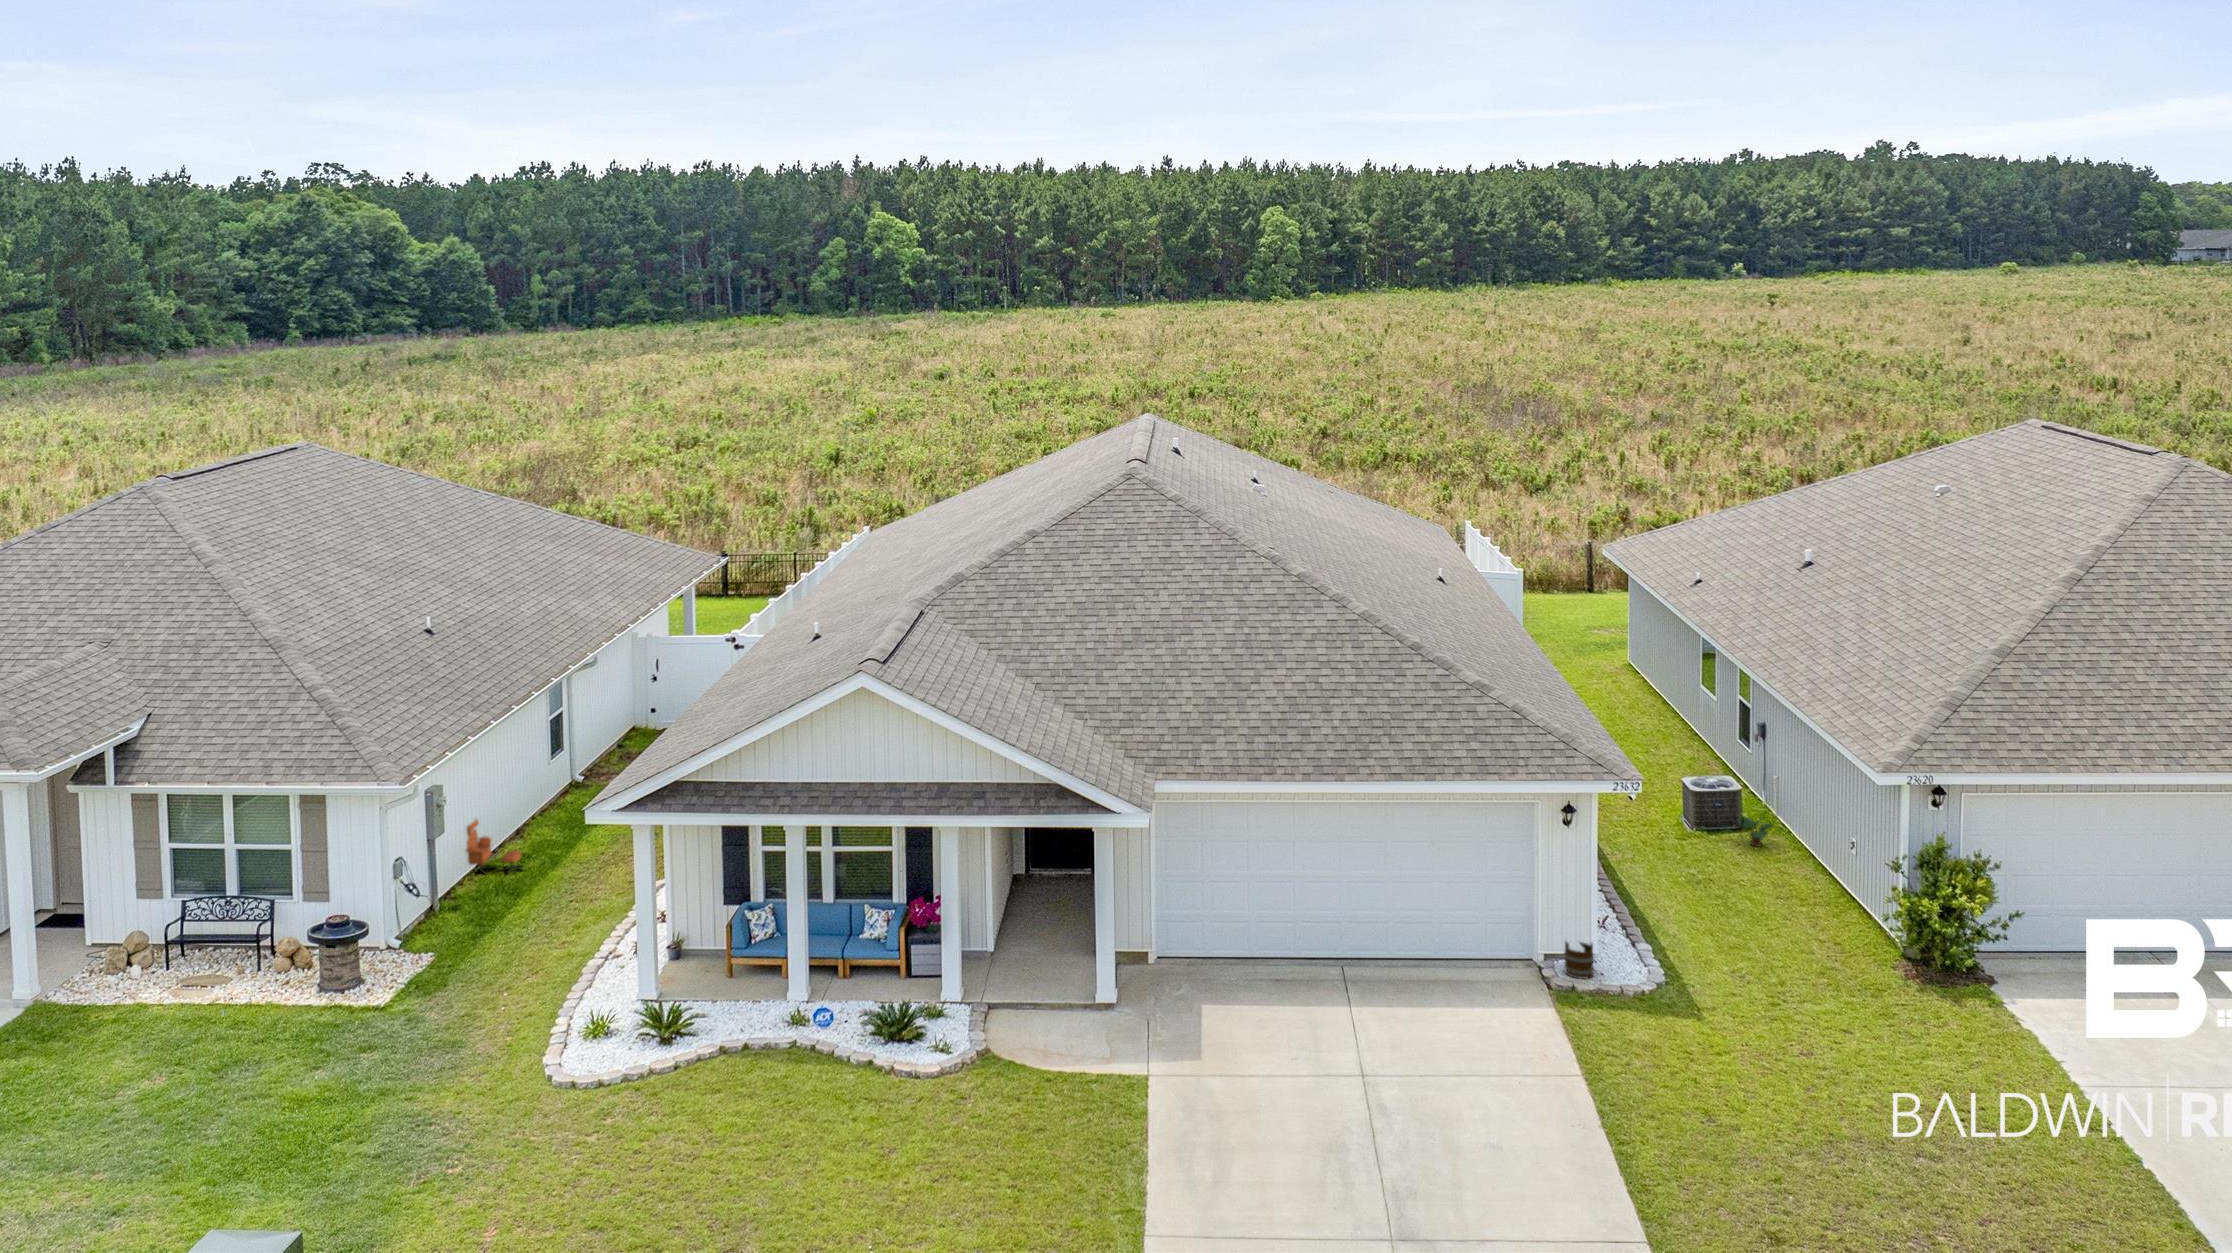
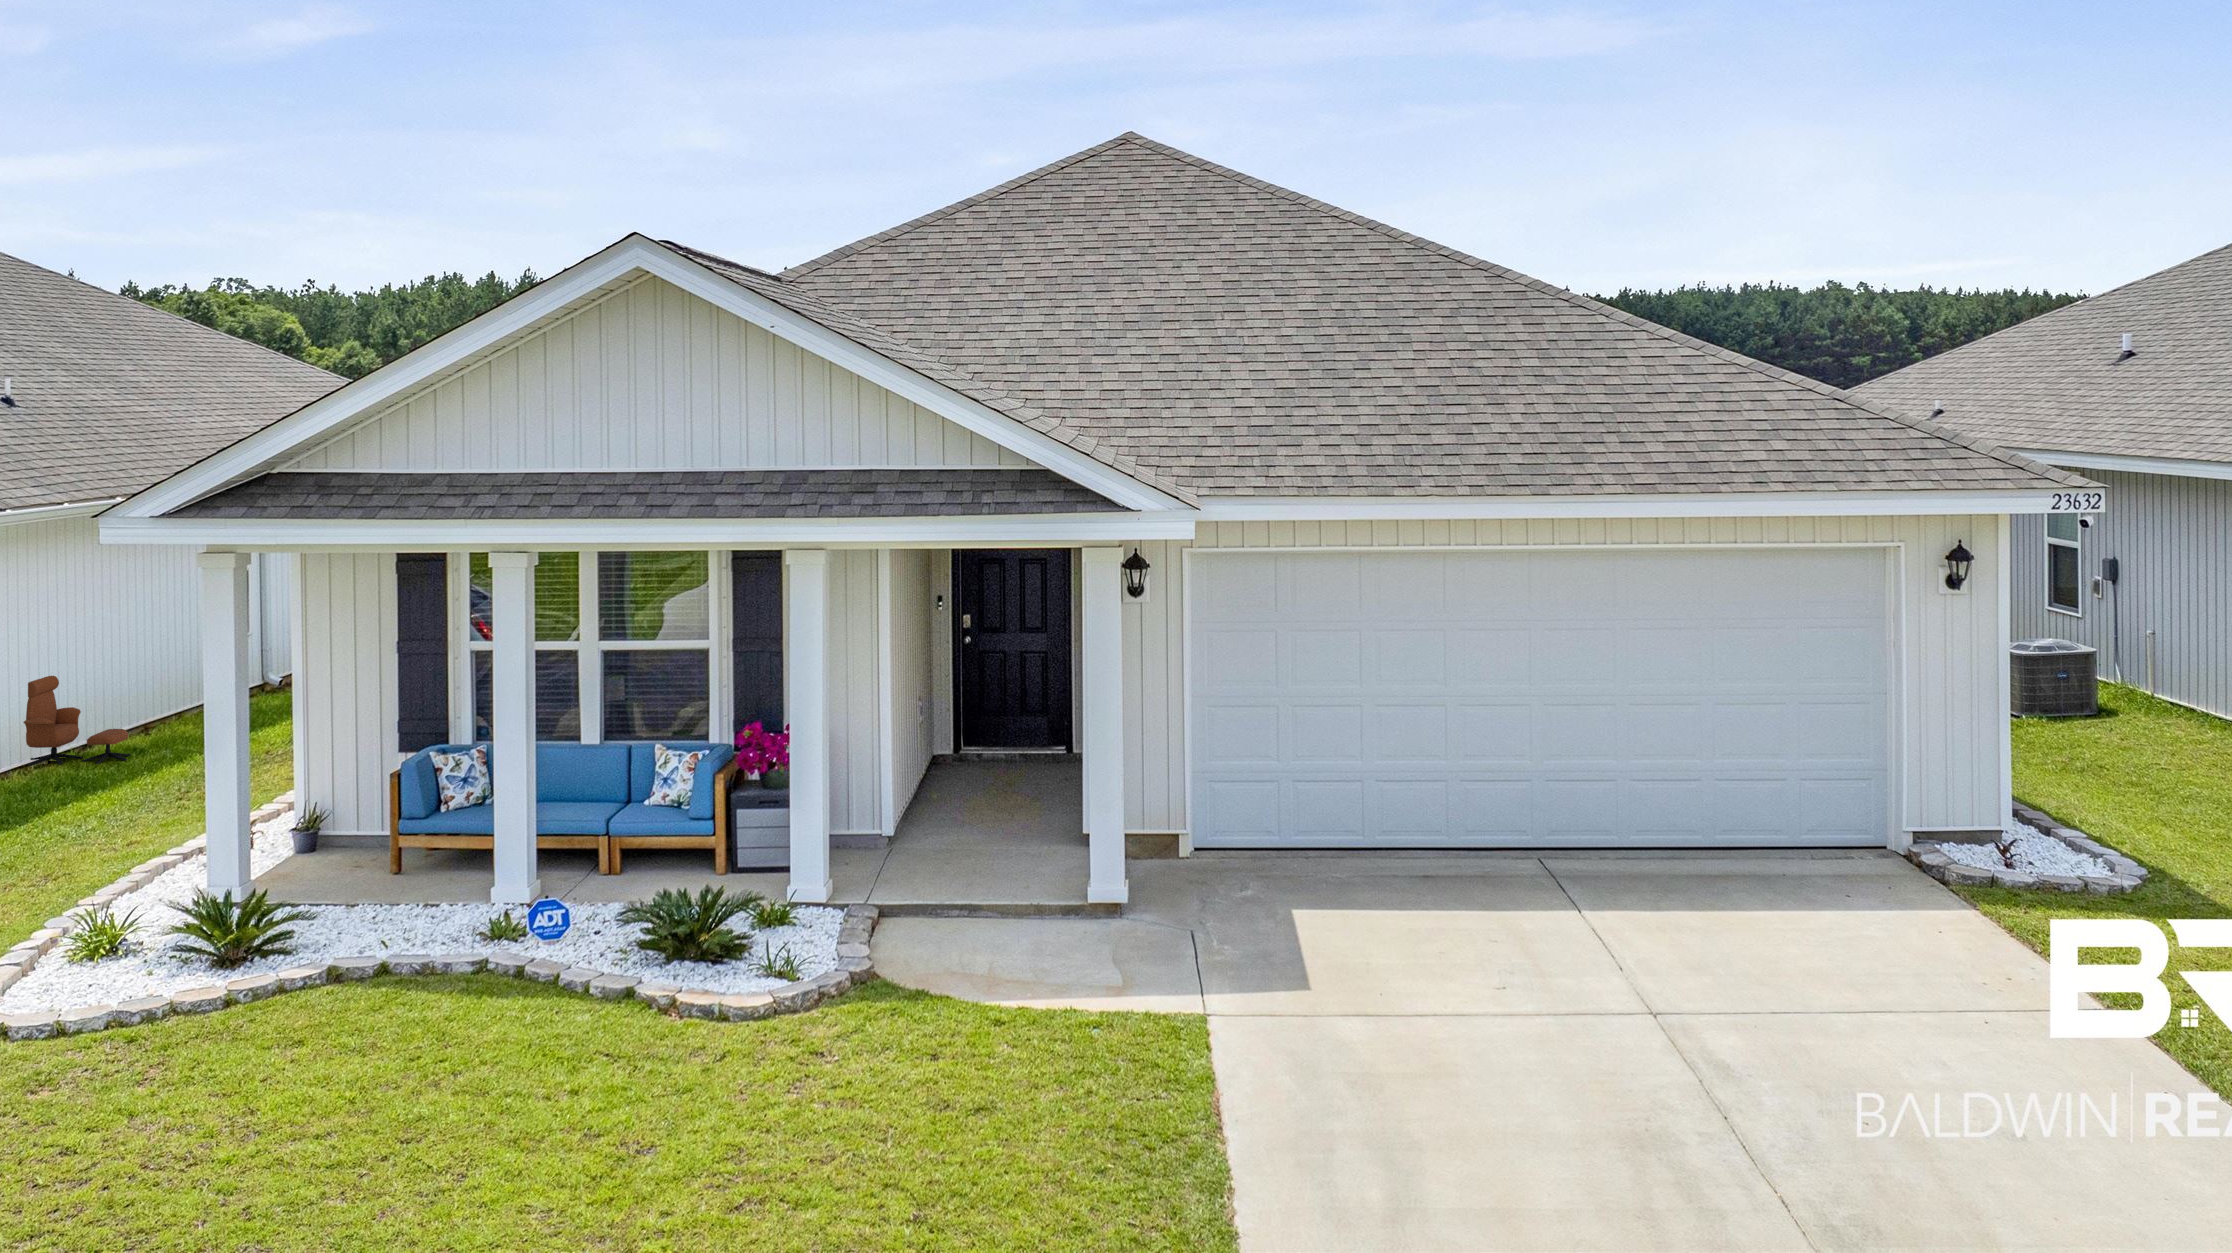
potted plant: present [1741,817,1773,847] -> none [2086,675,2167,726]
bucket: present [1564,942,1594,979] -> none [1953,802,2013,870]

